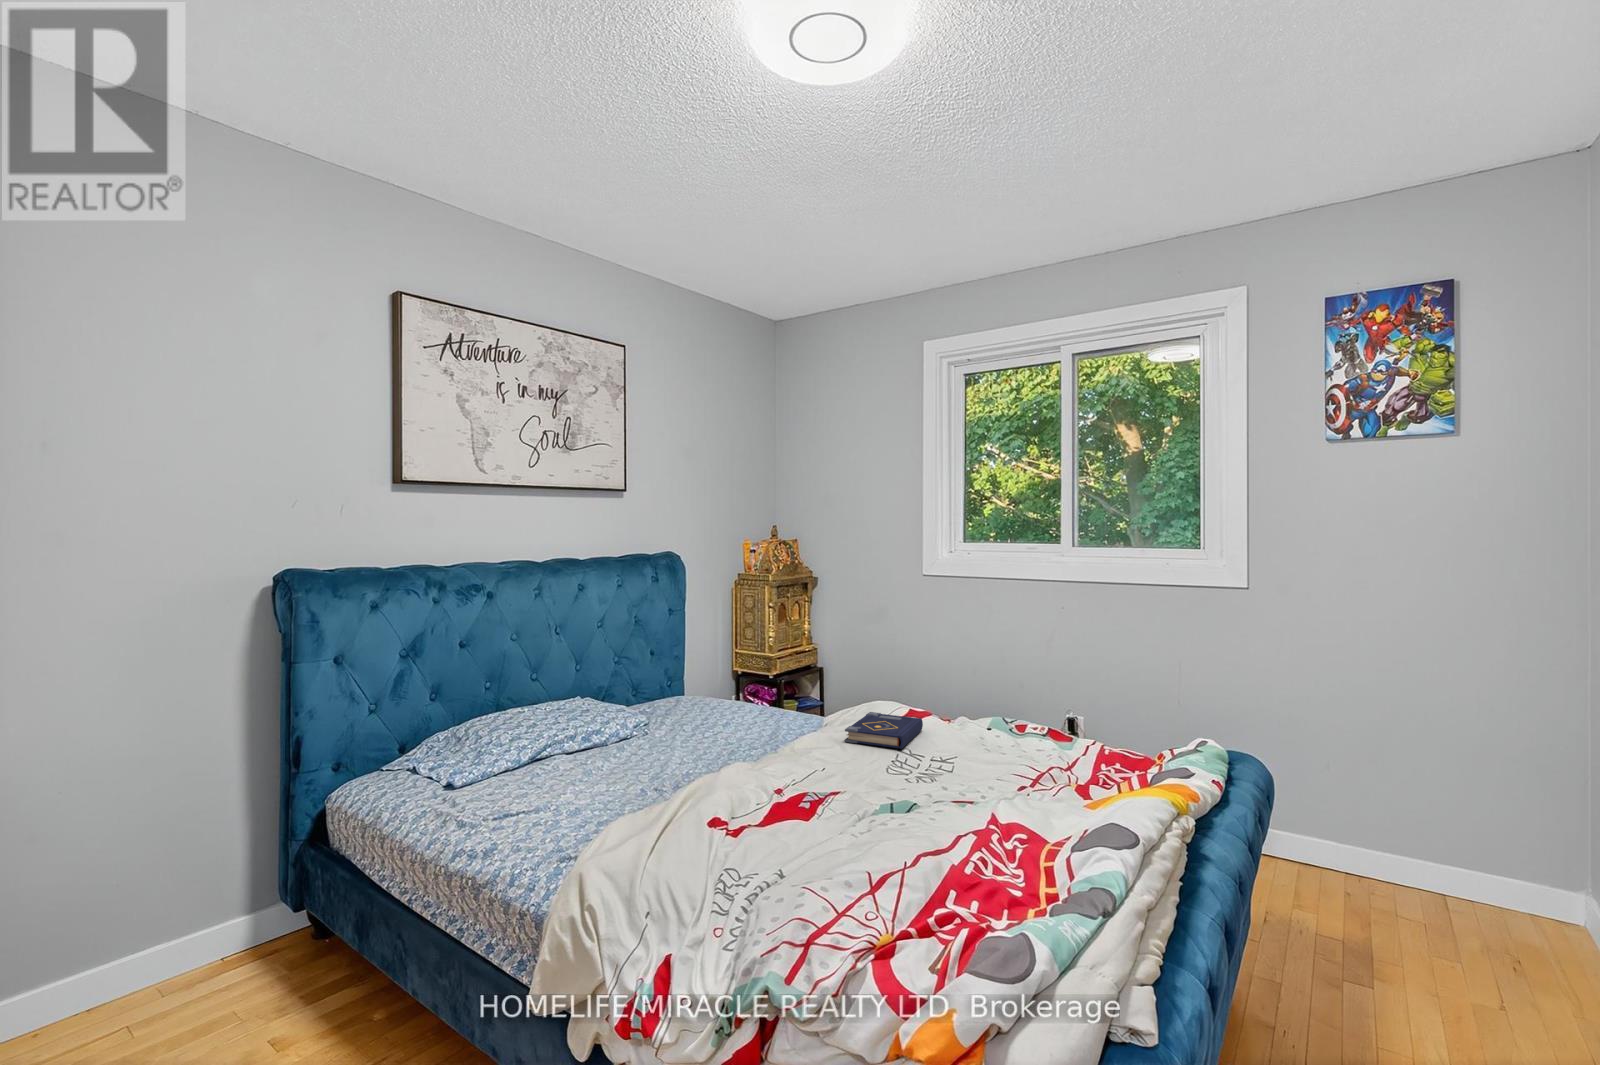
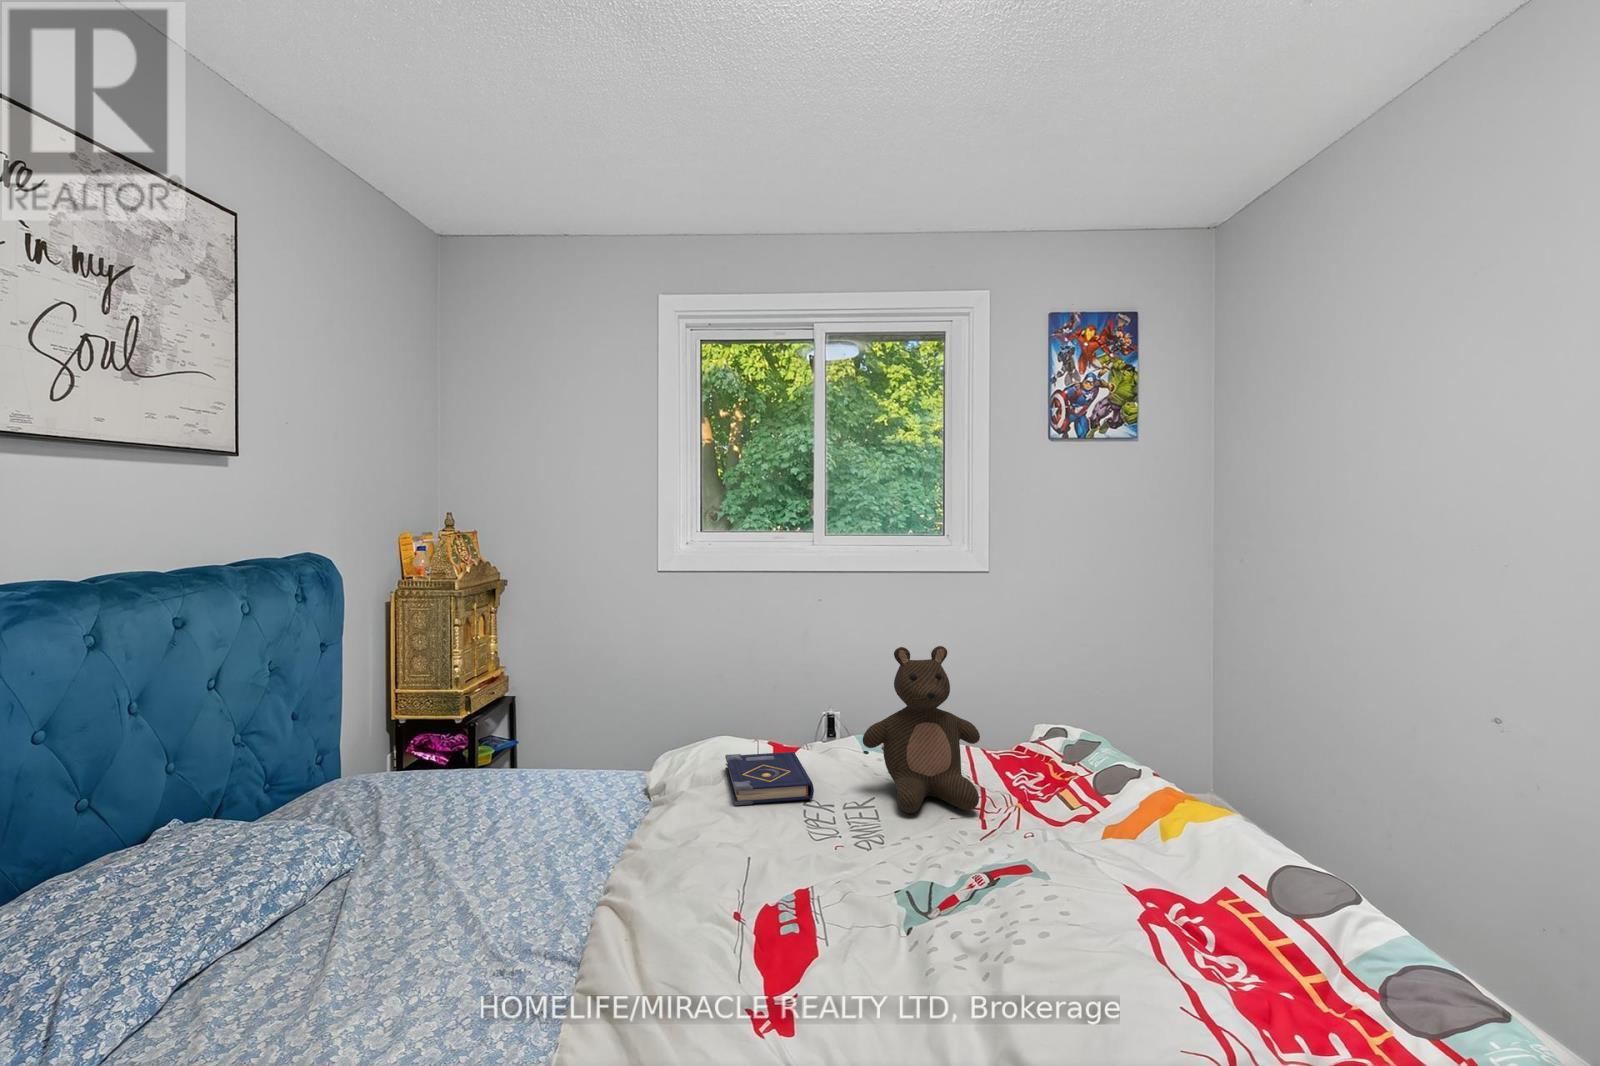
stuffed bear: none [950,639,1052,779] -> present [863,646,980,813]

